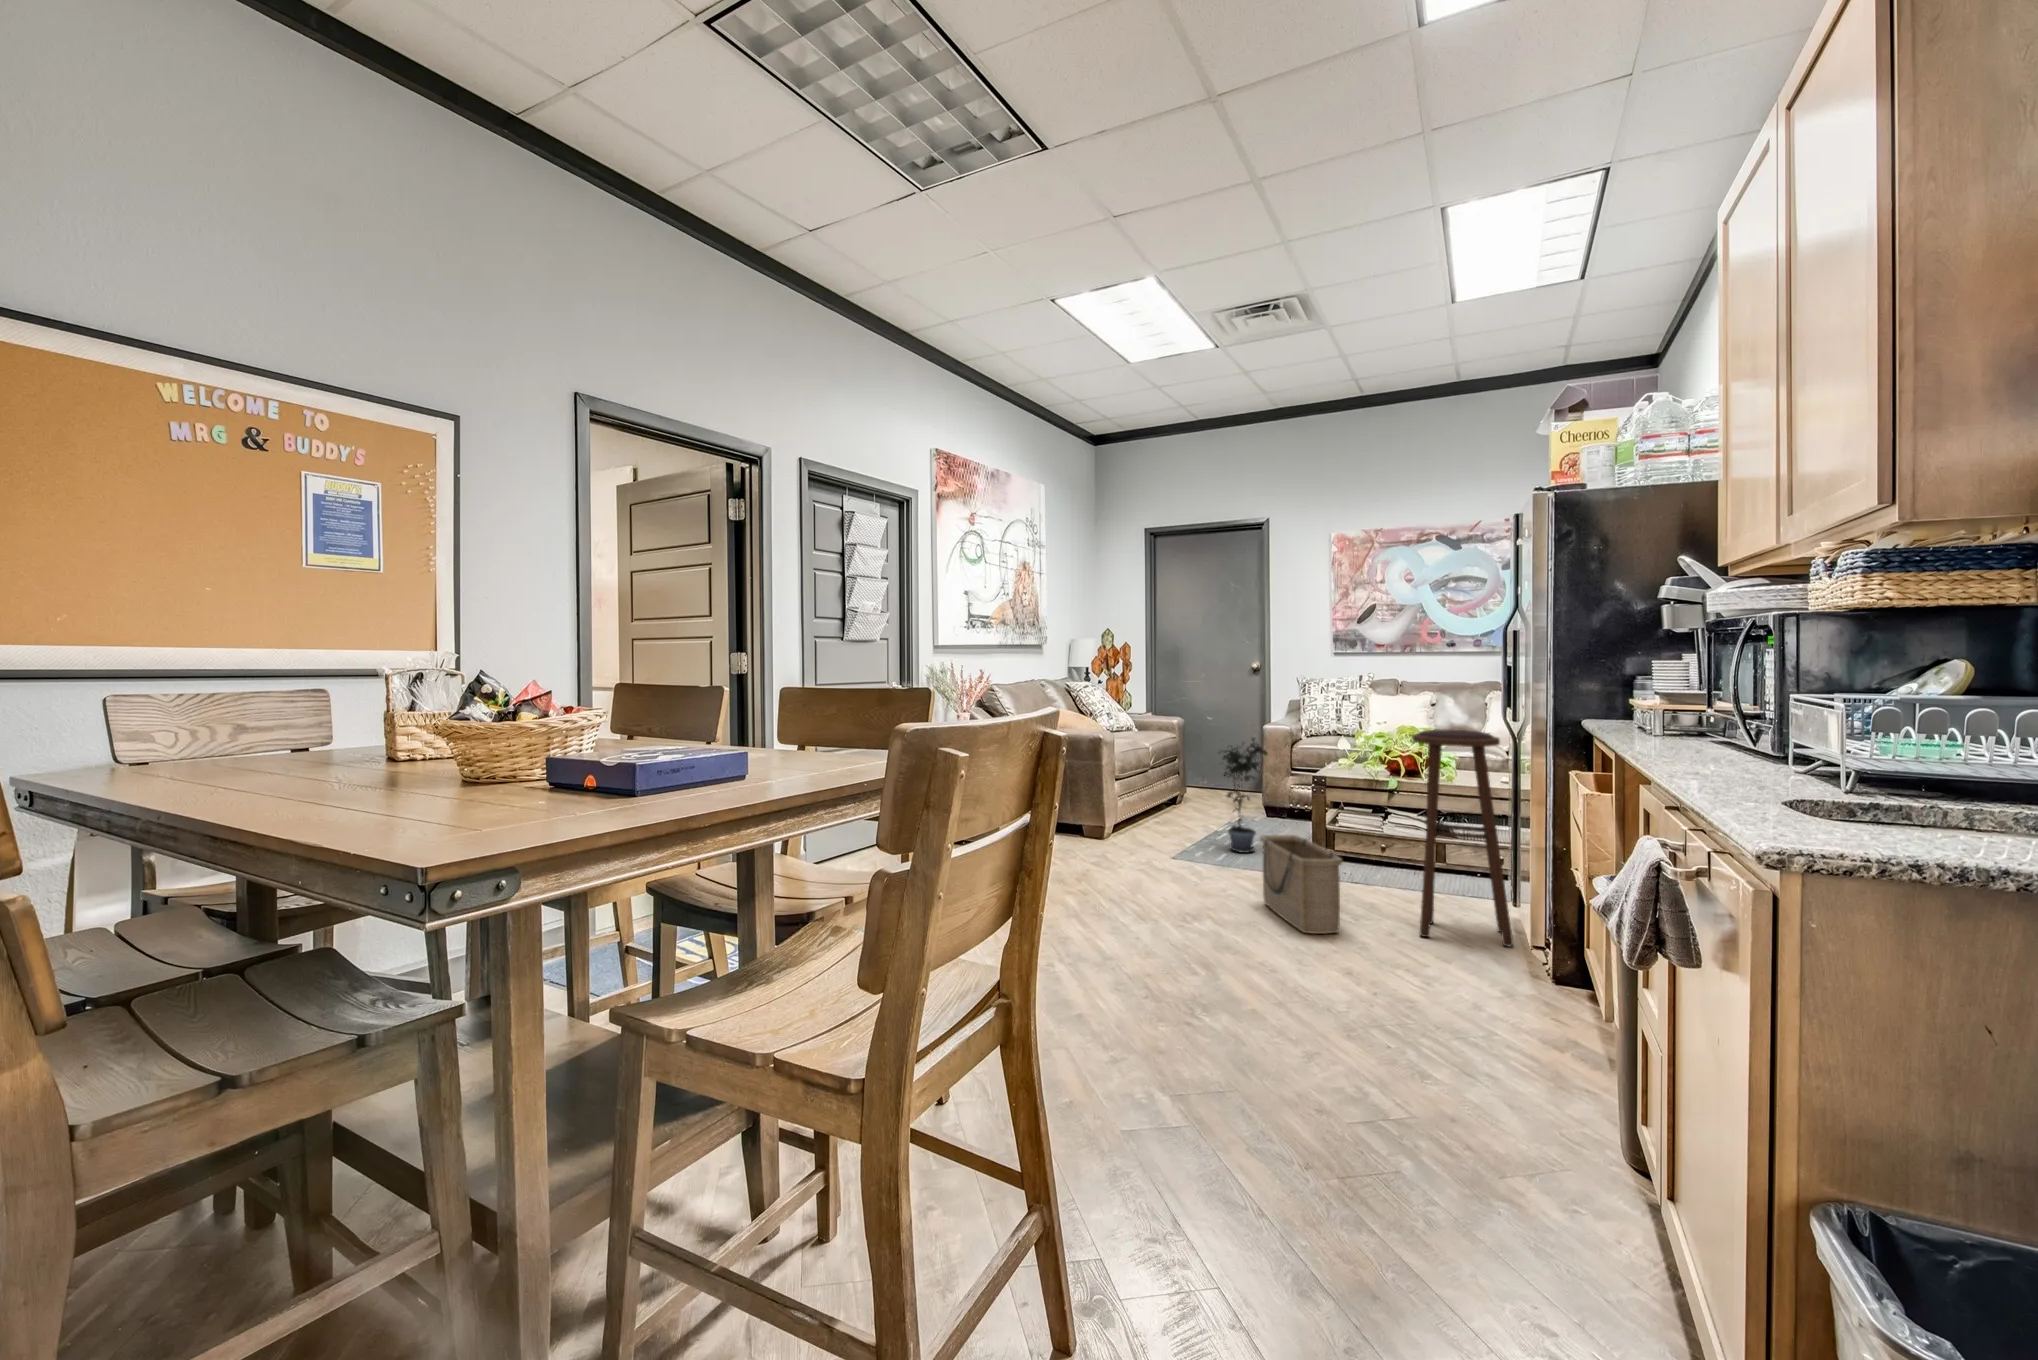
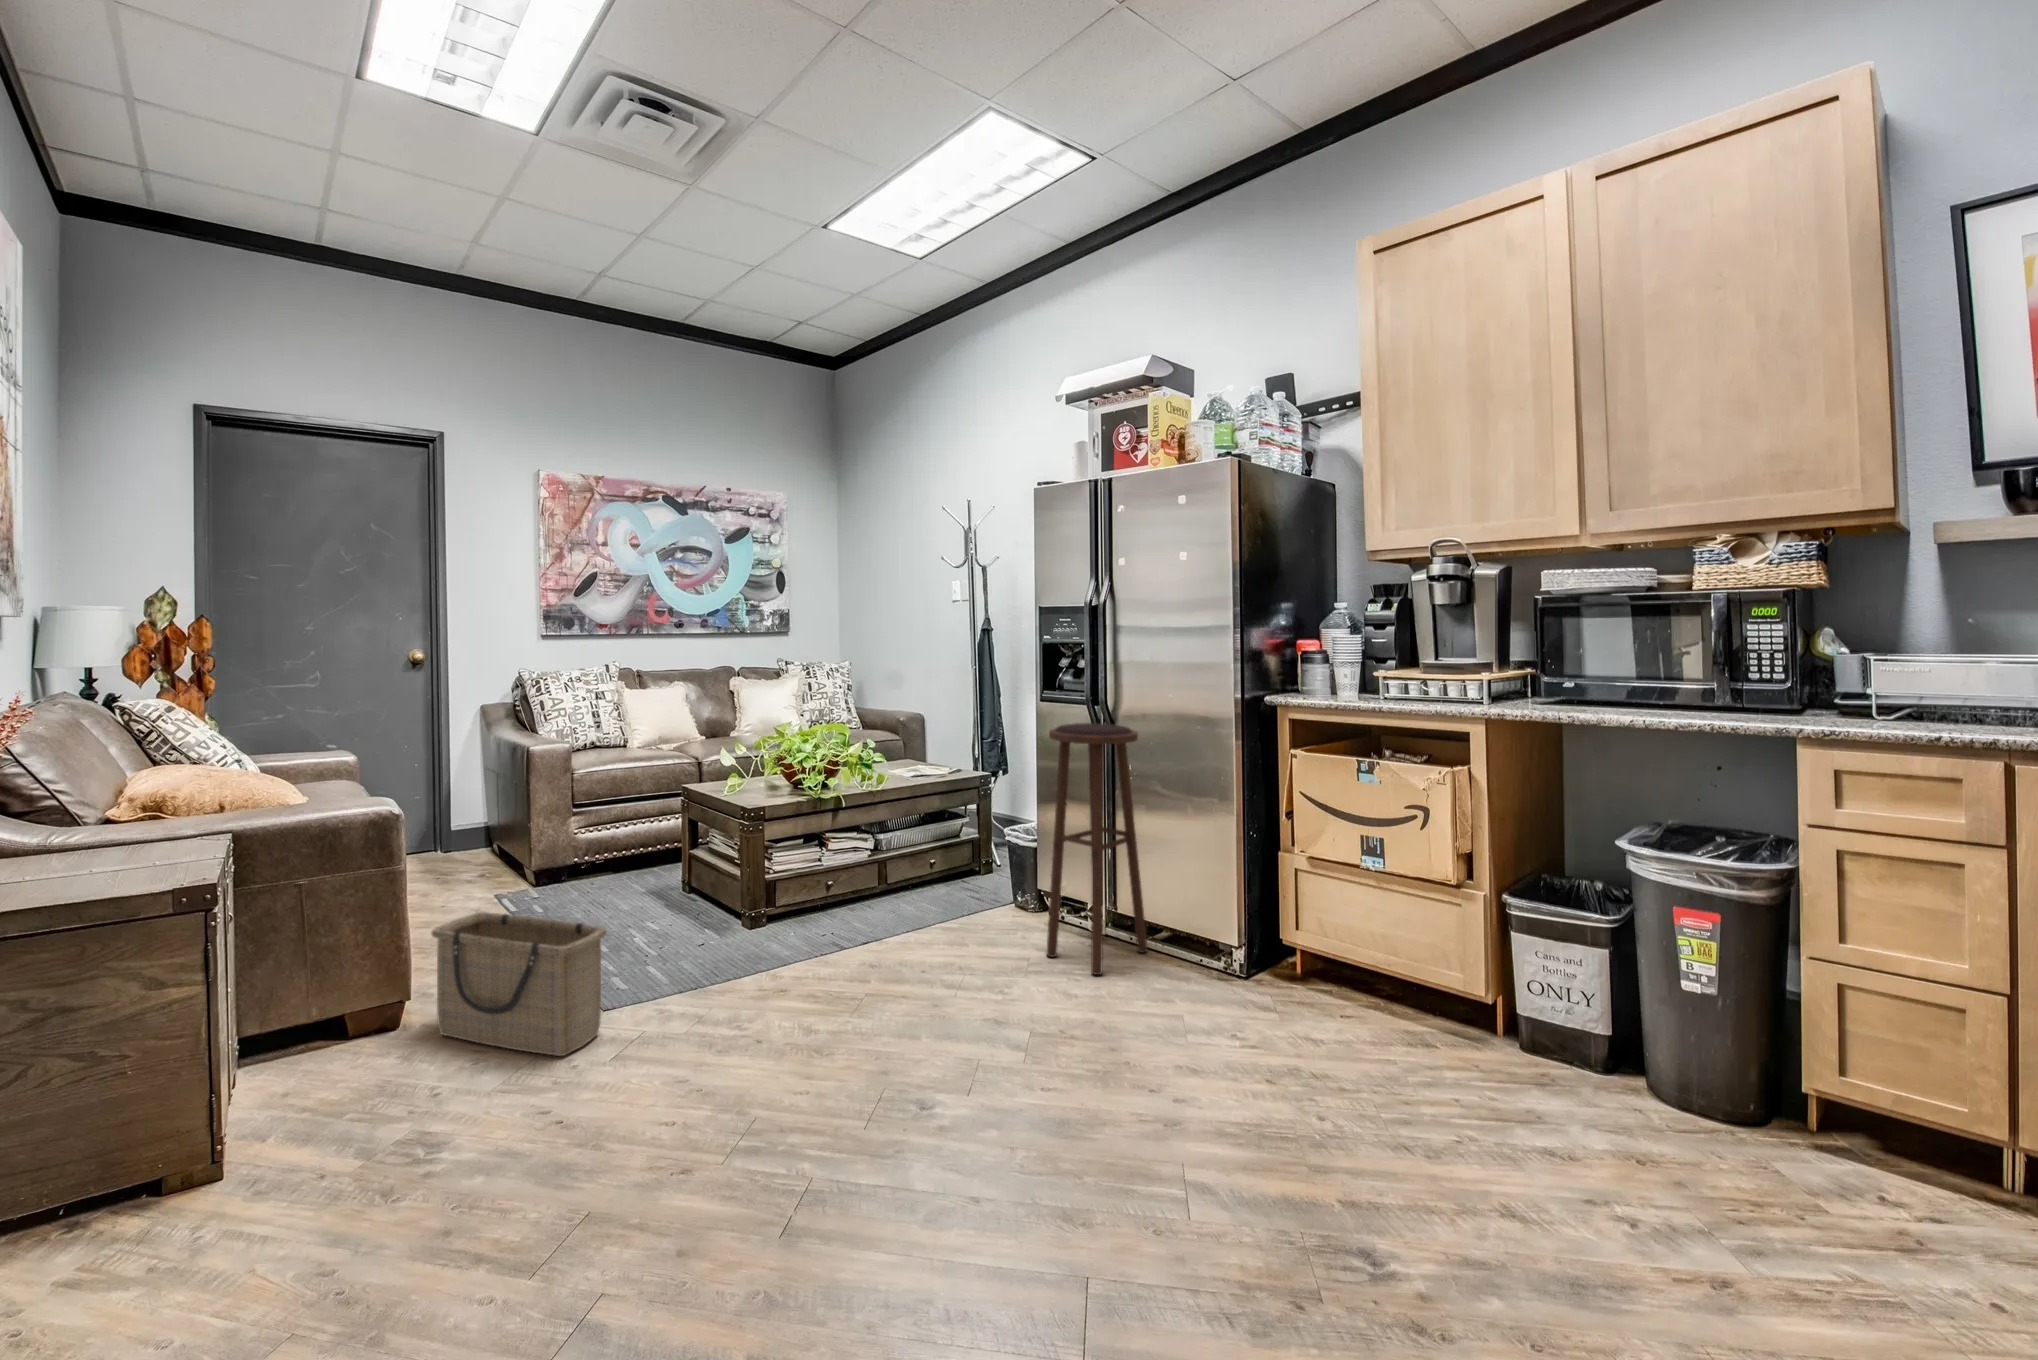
potted plant: present [1223,738,1267,853] -> none [631,765,714,950]
basket: present [1260,835,1342,934] -> present [431,912,606,1056]

